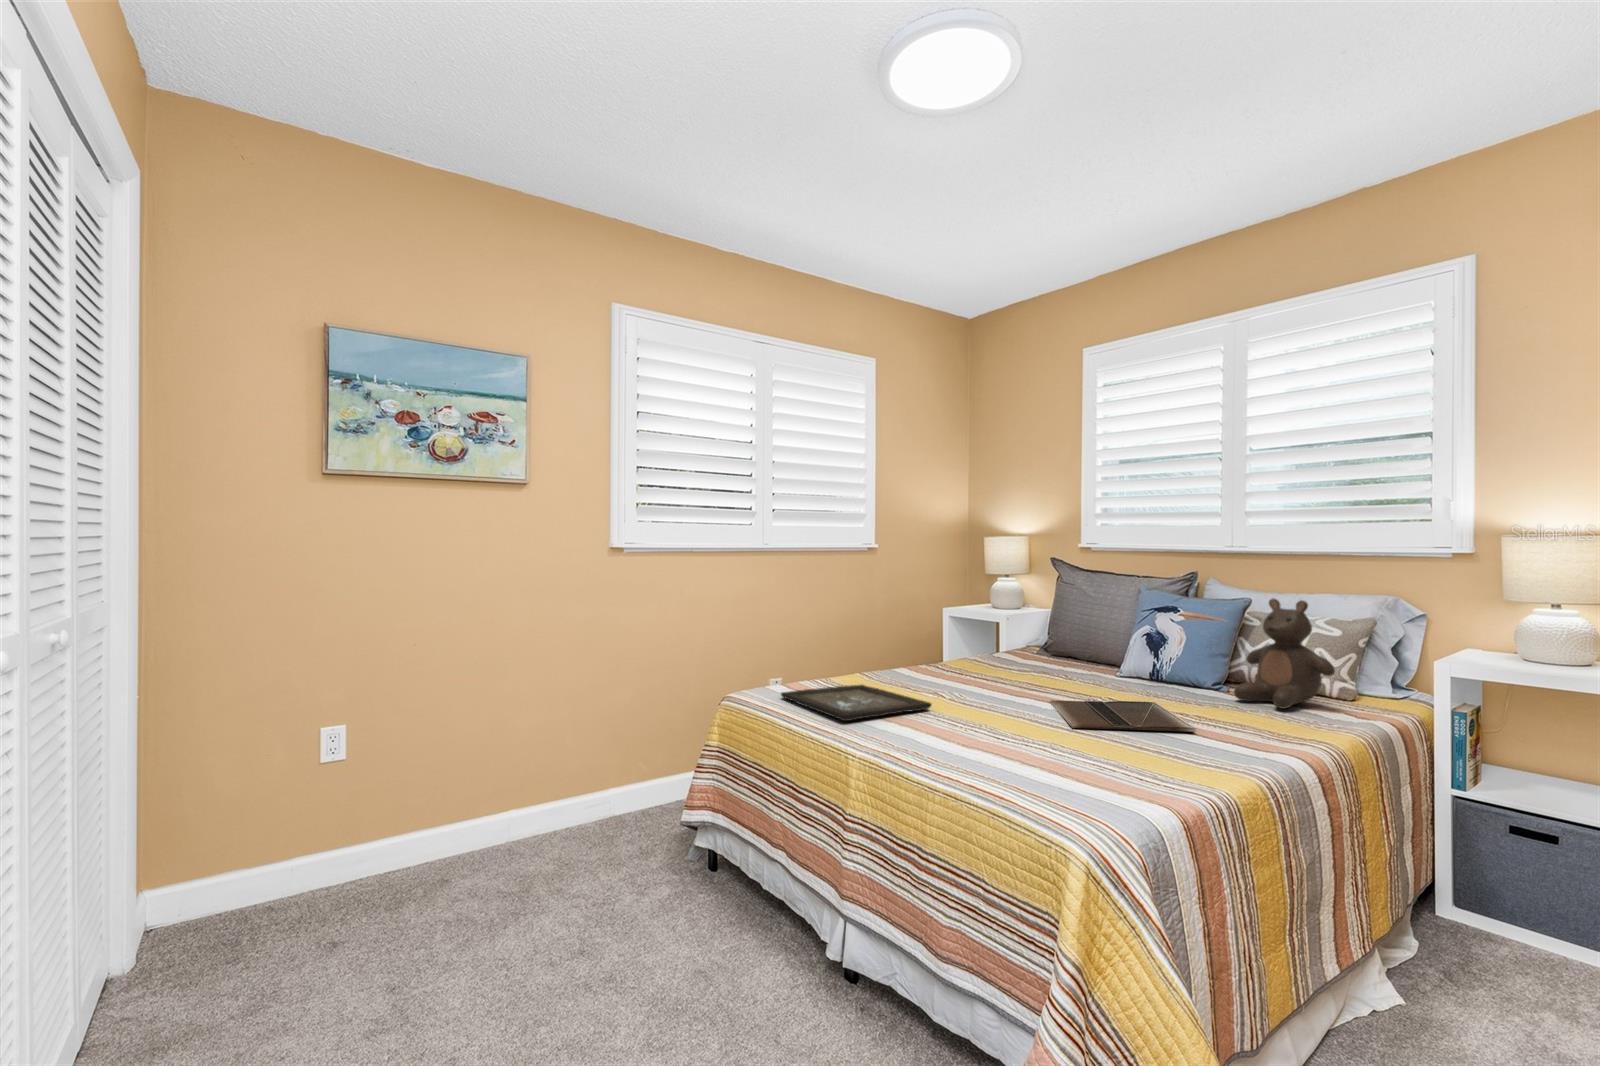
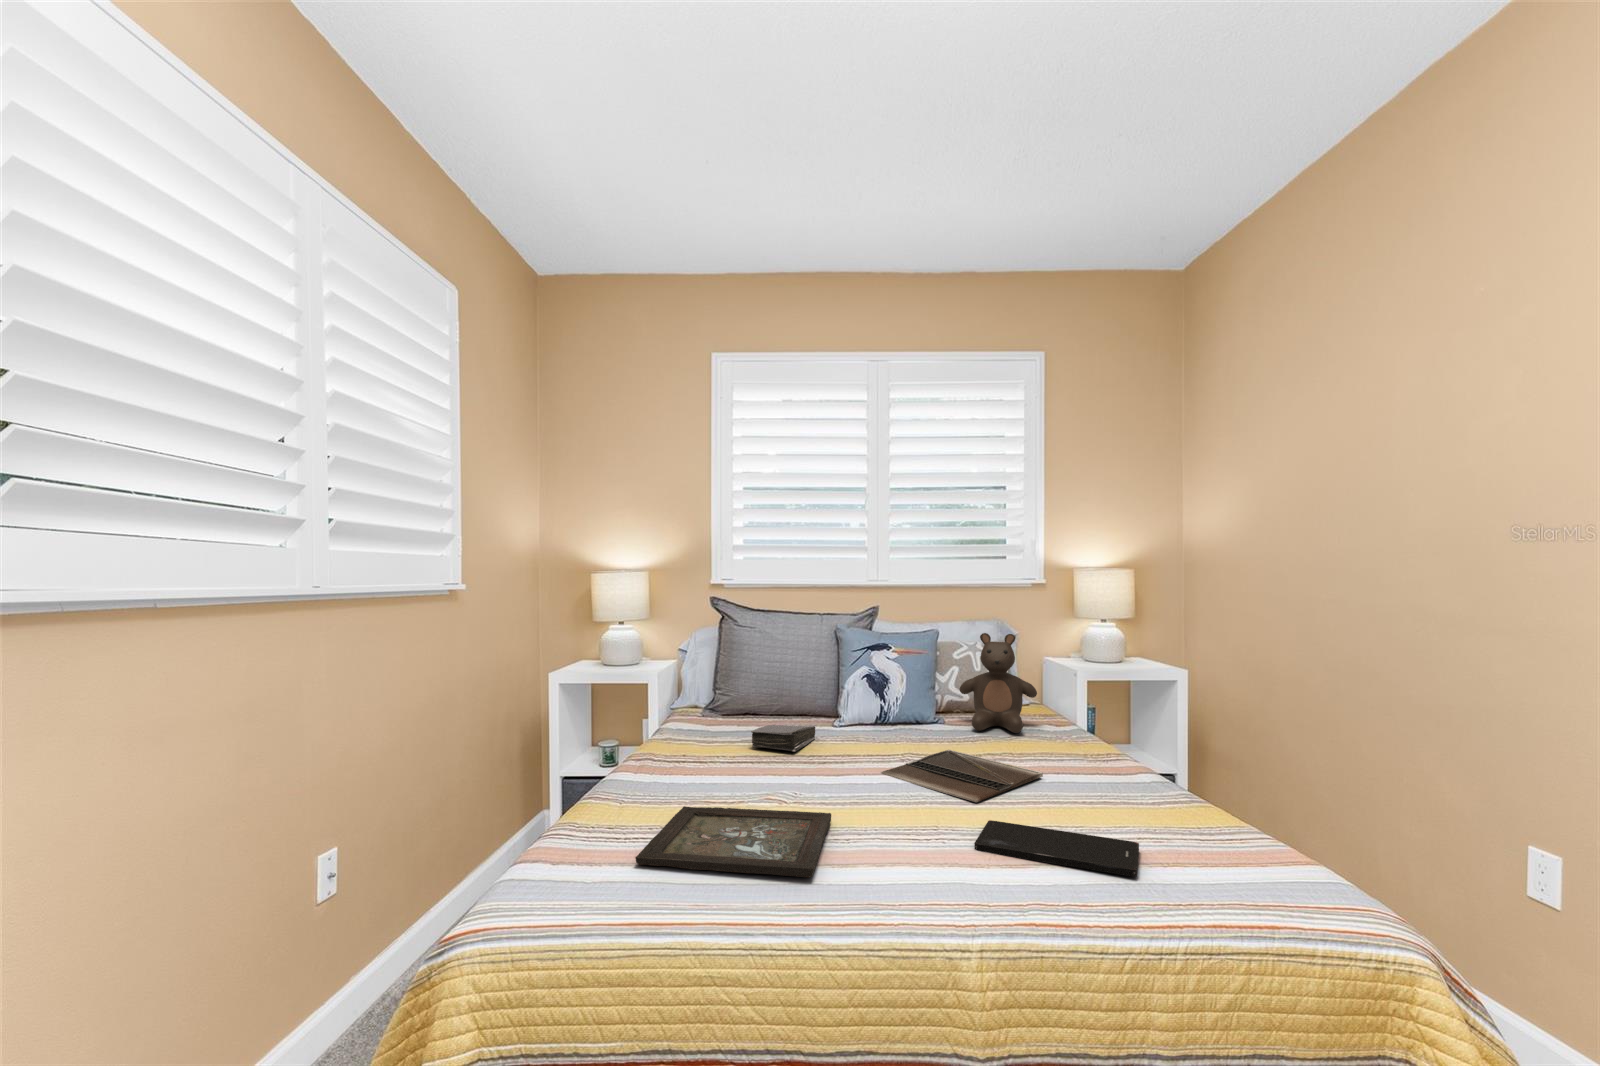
book: none [990,660,1059,680] -> present [751,725,815,752]
smartphone: none [989,734,1126,782] -> present [974,820,1139,877]

